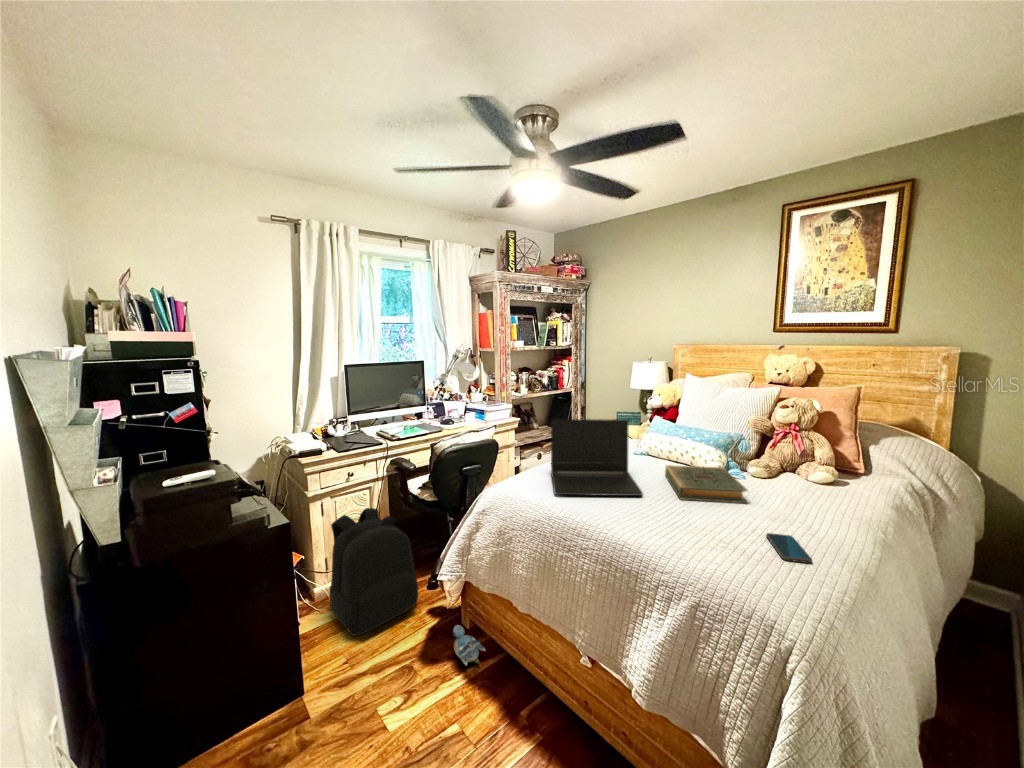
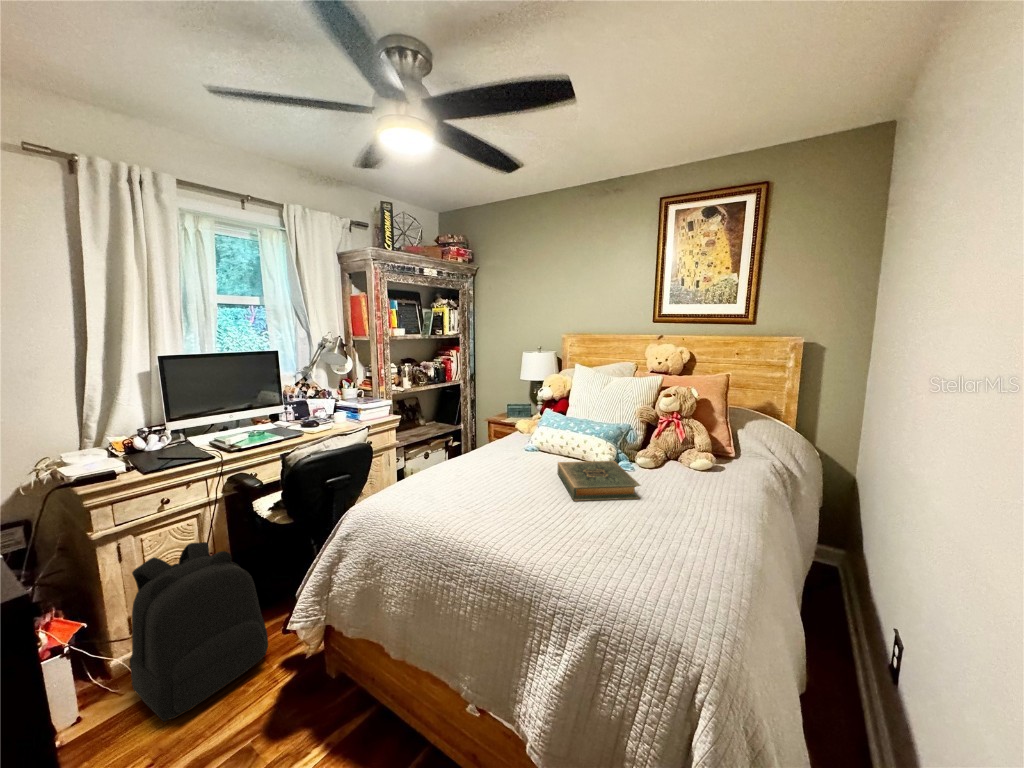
laptop: present [551,419,643,496] -> none [431,415,535,509]
smartphone: present [766,533,812,563] -> none [662,533,710,565]
plush toy: present [453,625,485,666] -> none [311,680,354,732]

